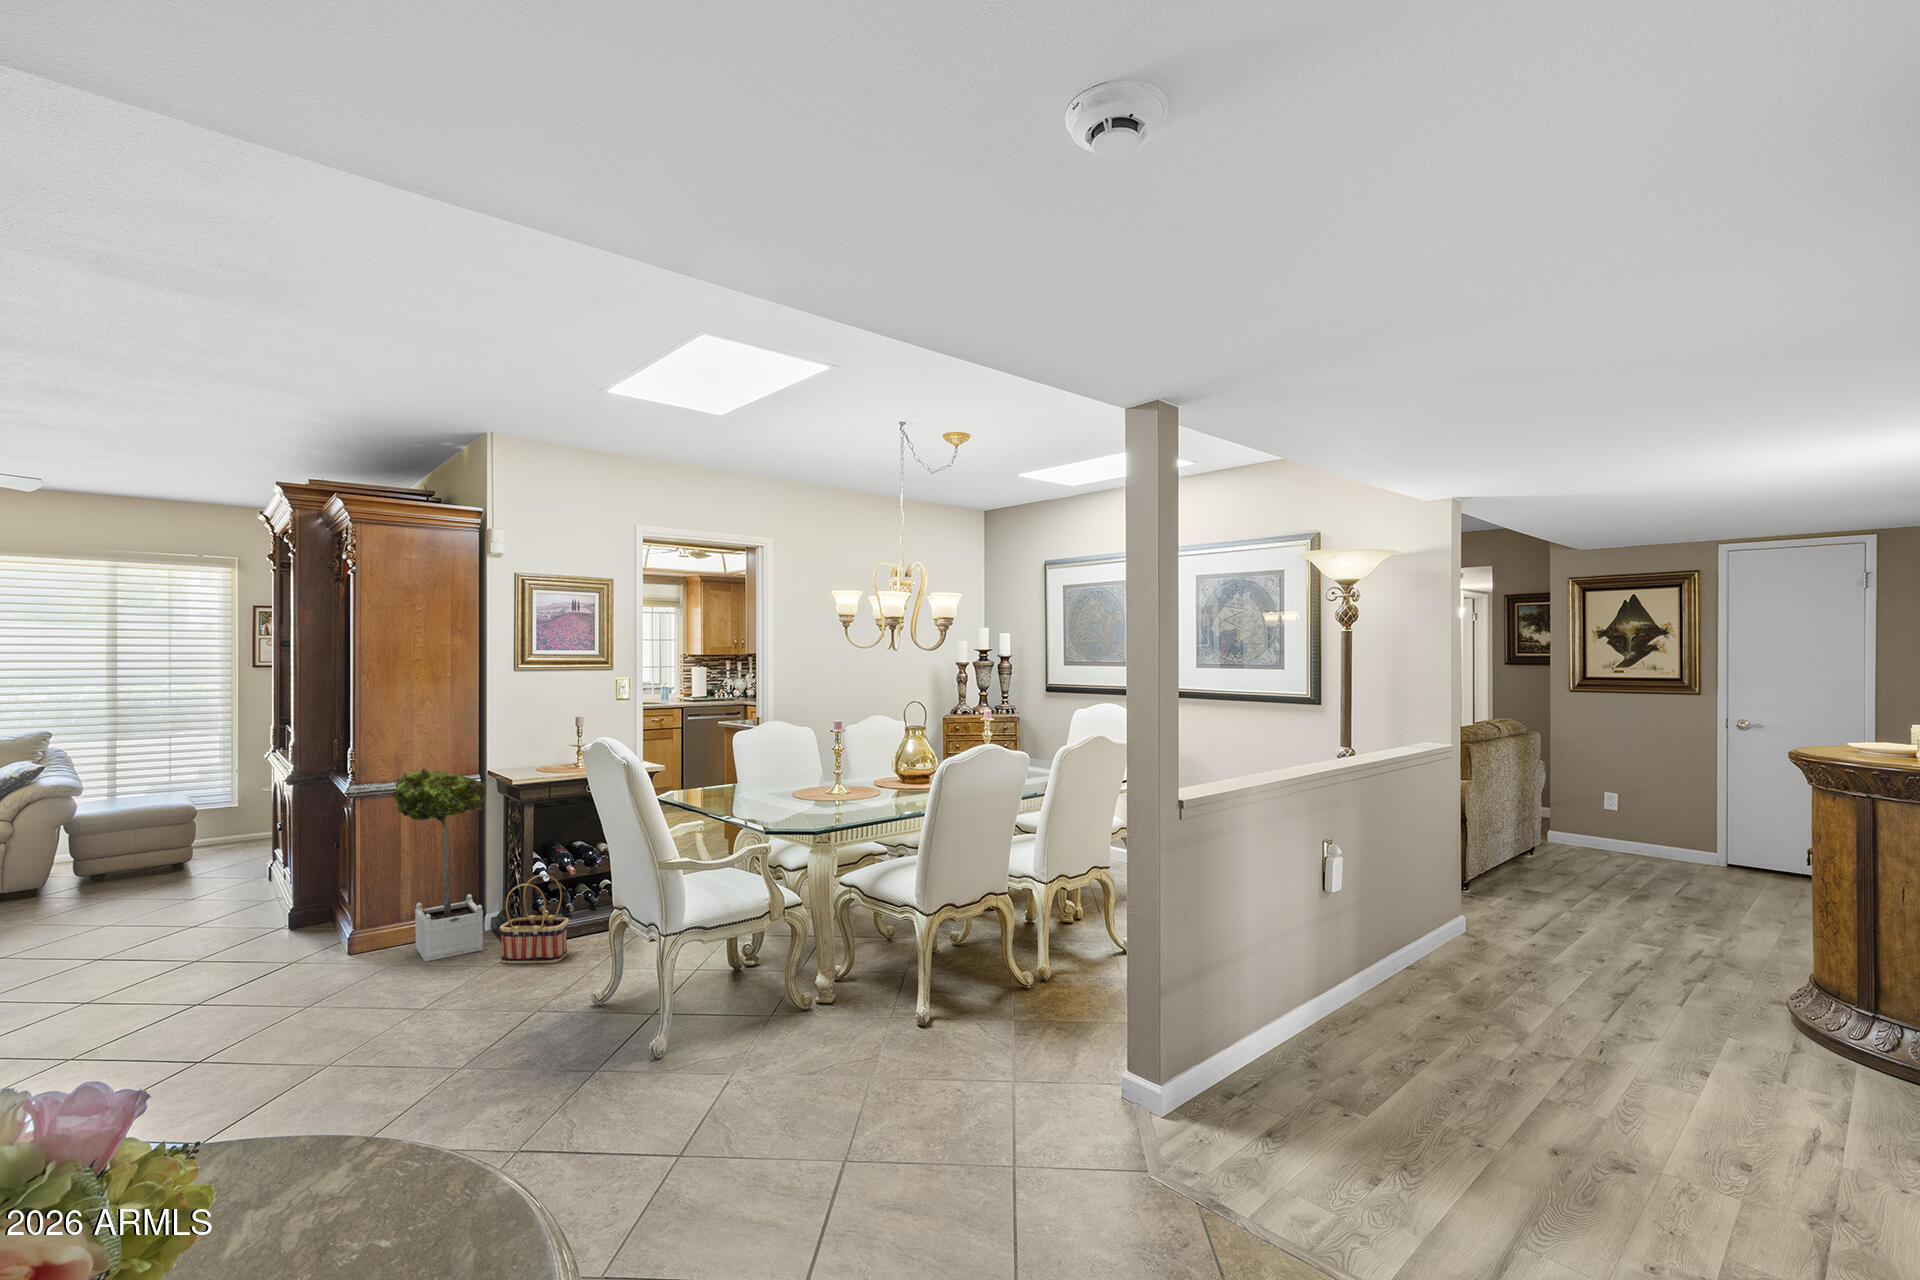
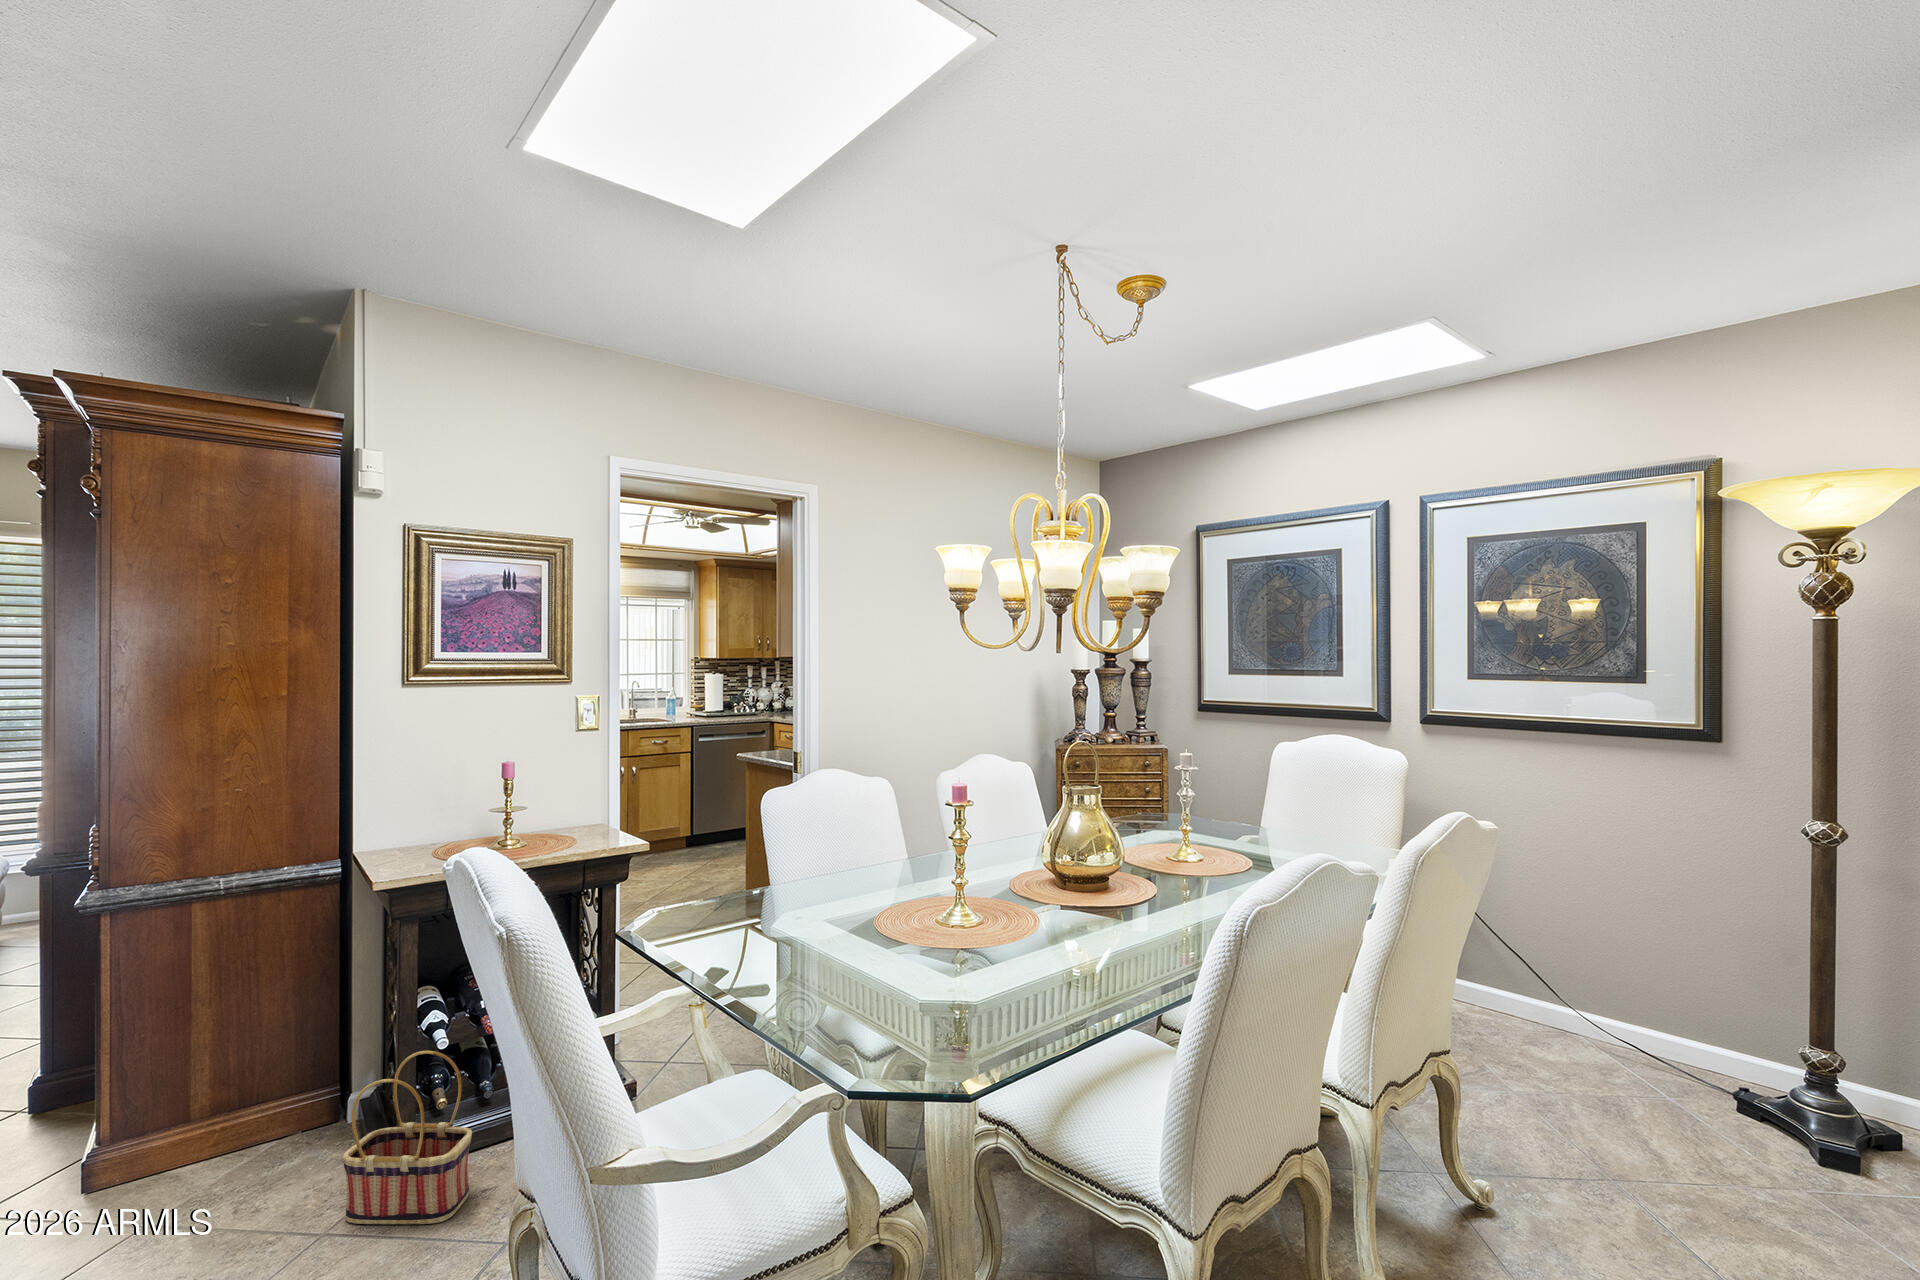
potted tree: present [393,768,486,961] -> none [157,865,337,1213]

